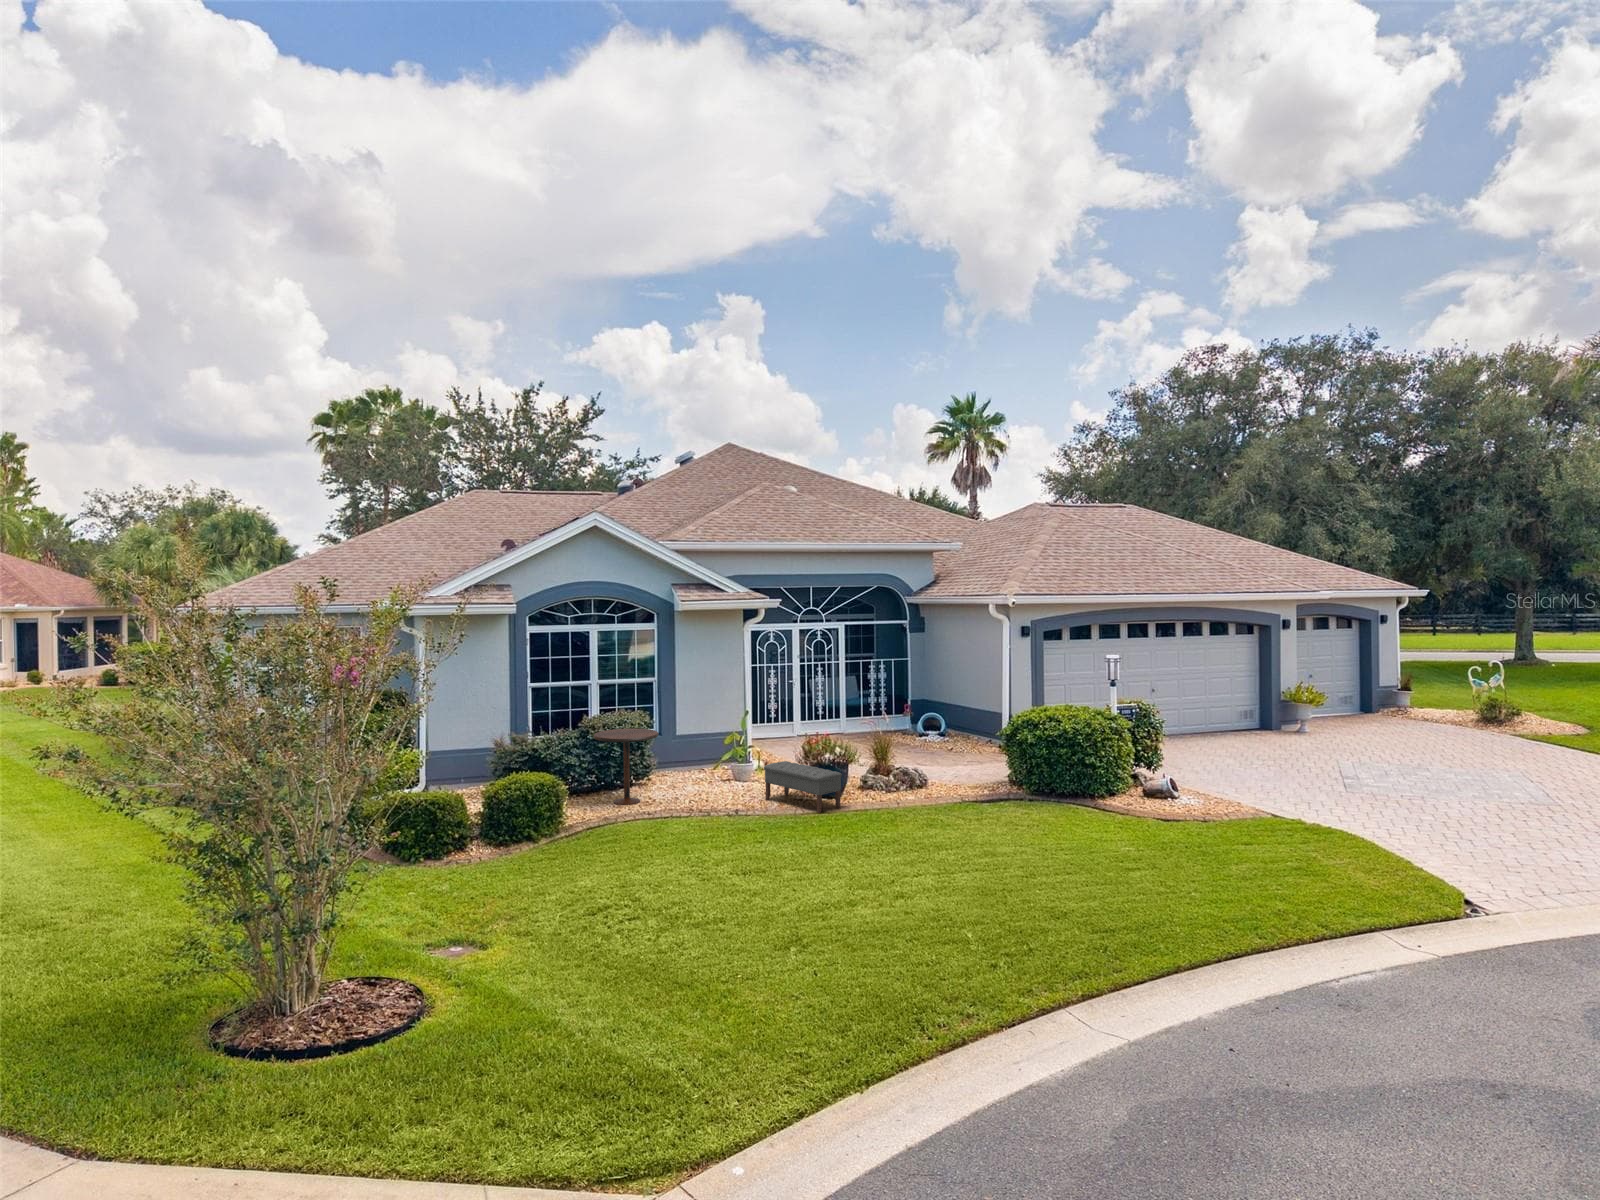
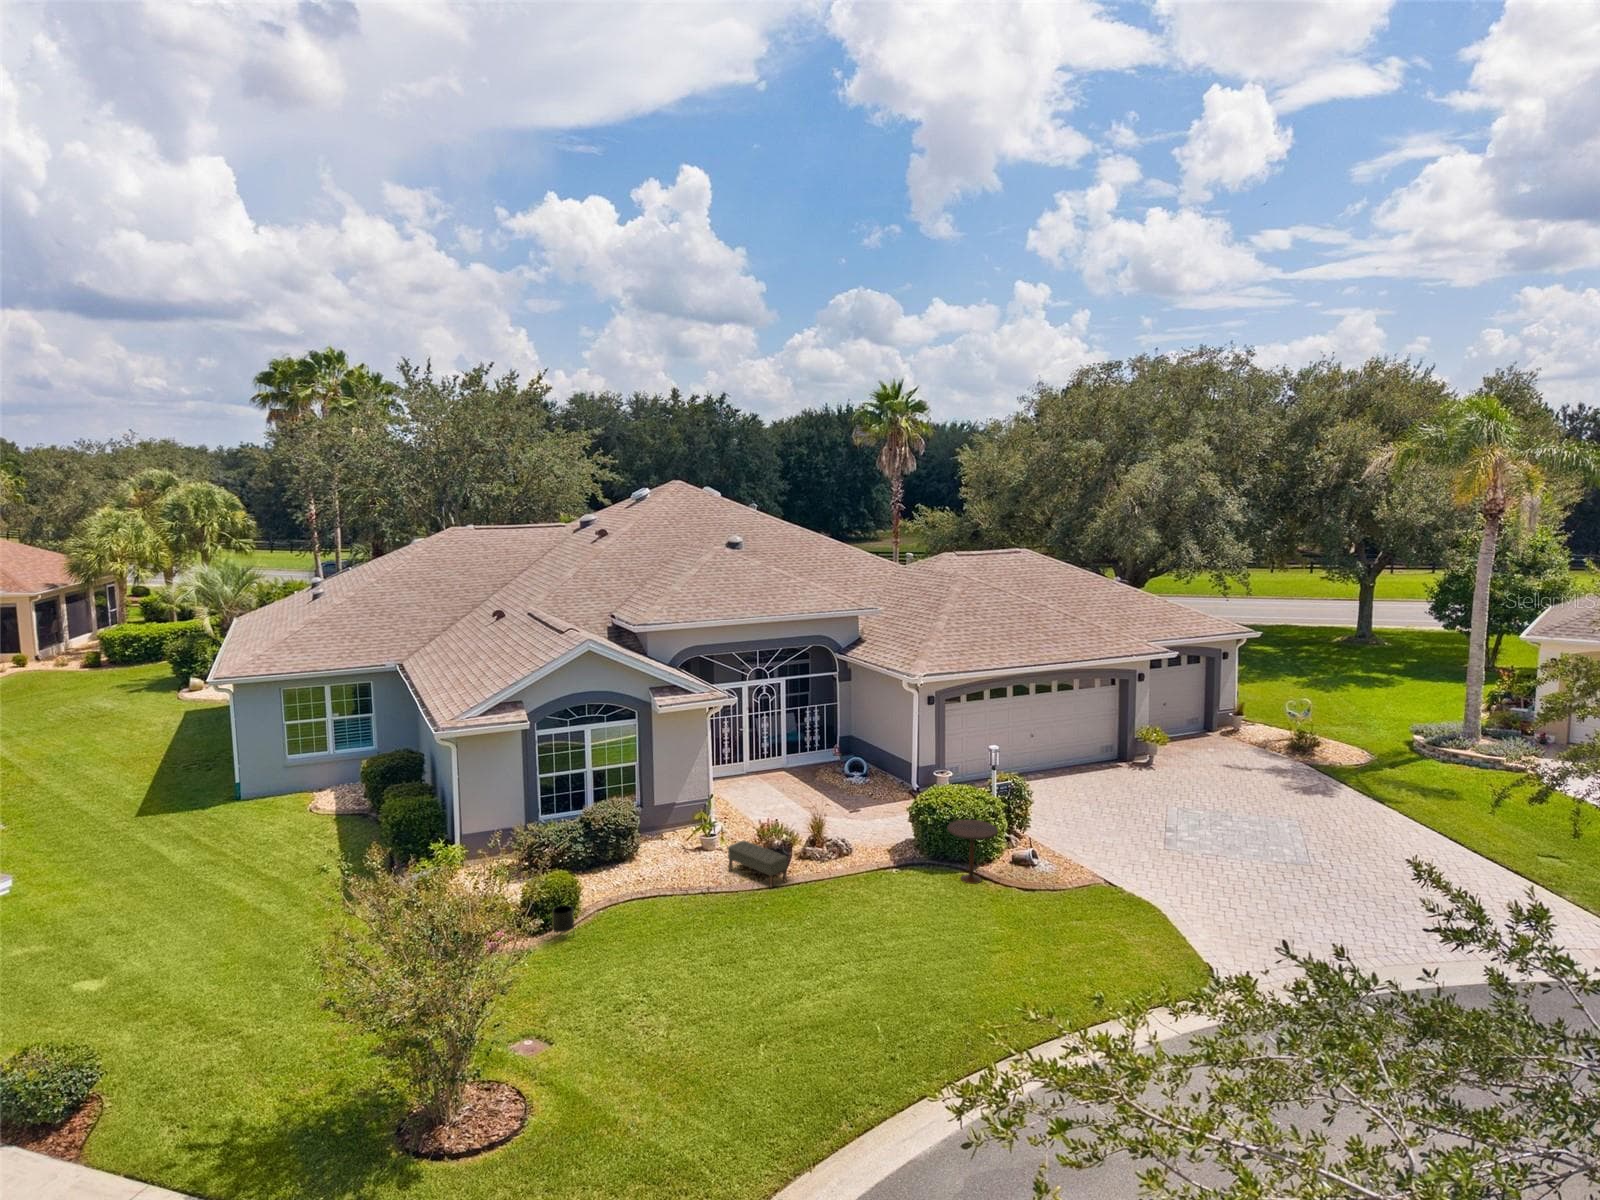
pedestal table: present [594,728,659,805] -> present [947,819,998,884]
planter: none [521,804,550,850] -> present [552,905,574,932]

